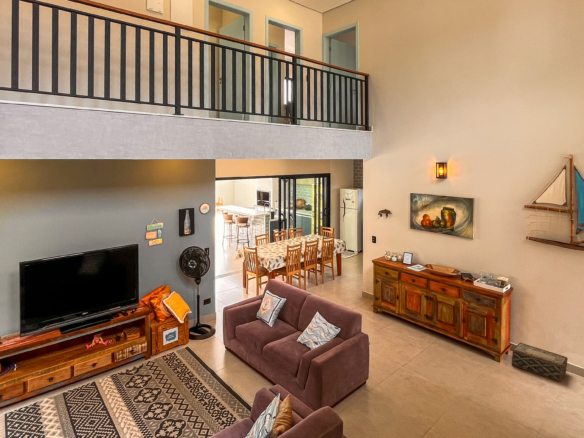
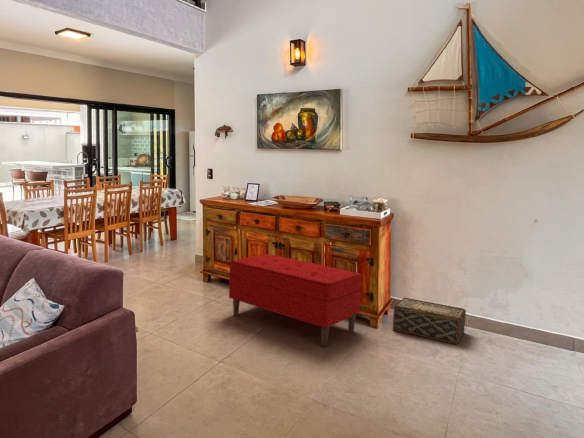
bench: none [398,303,489,373] -> present [229,254,362,346]

